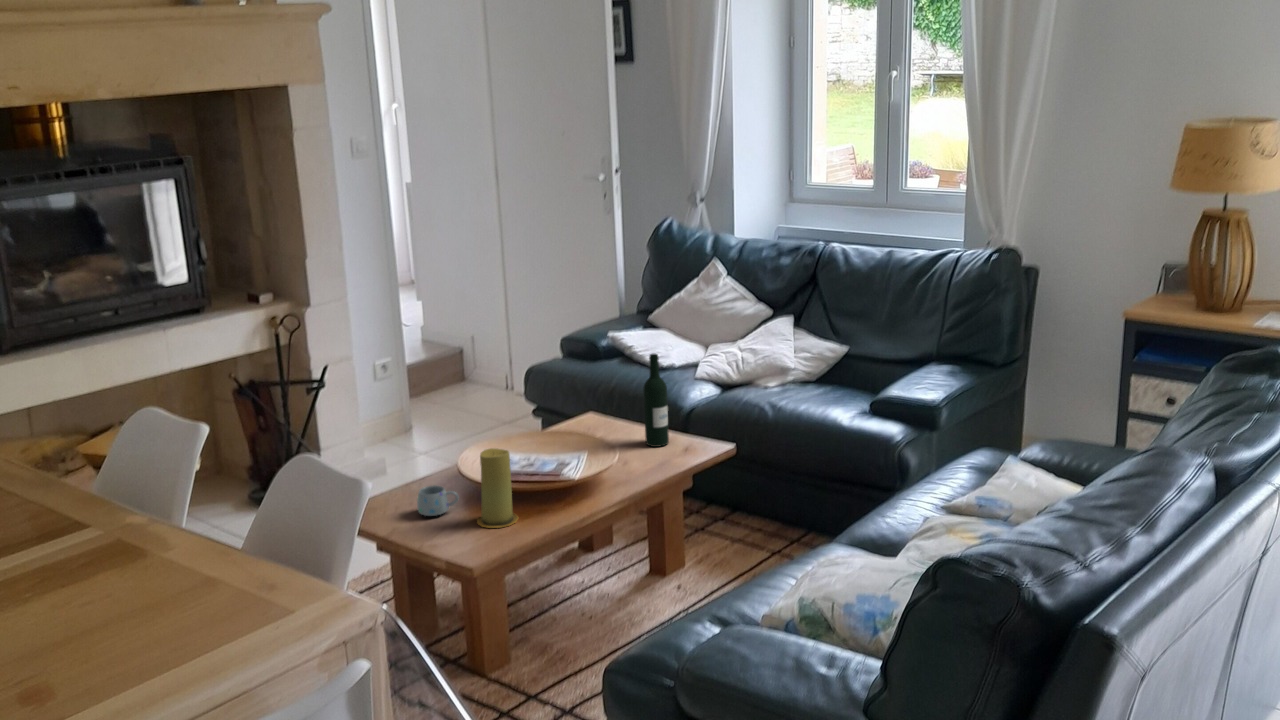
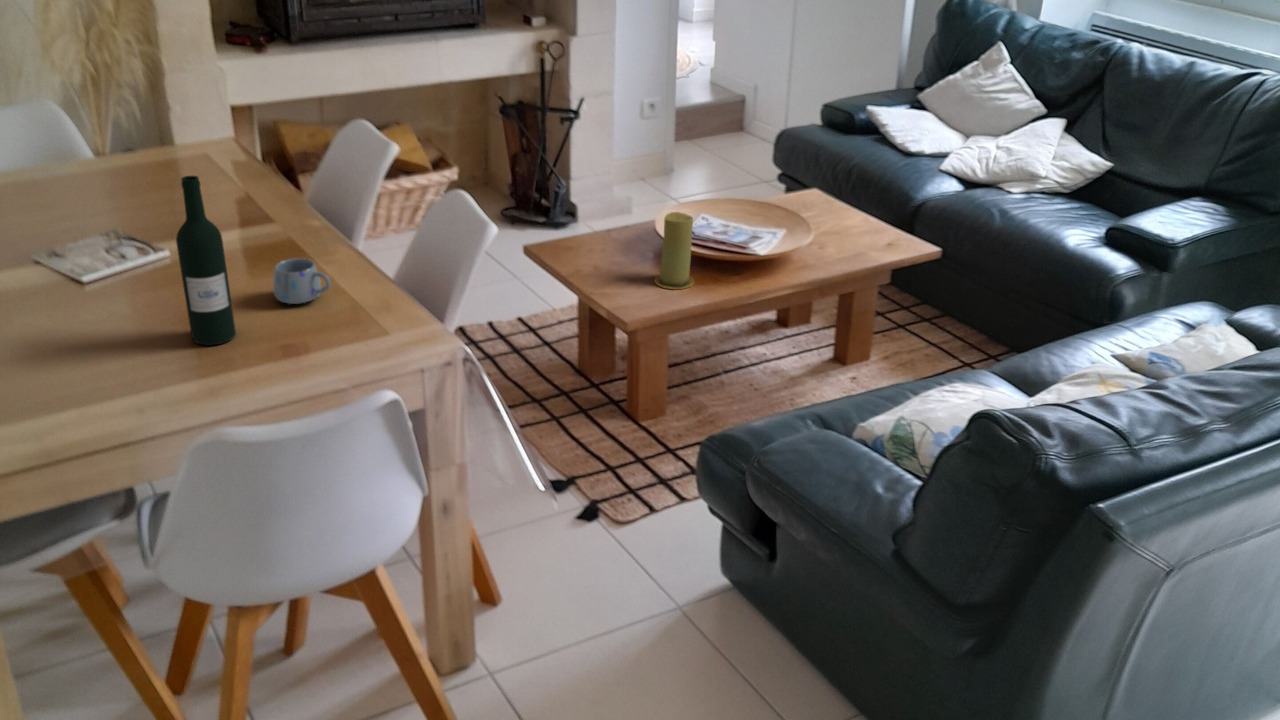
wine bottle: present [643,354,669,447] -> present [176,176,236,345]
mug: present [417,485,459,516] -> present [273,258,331,304]

